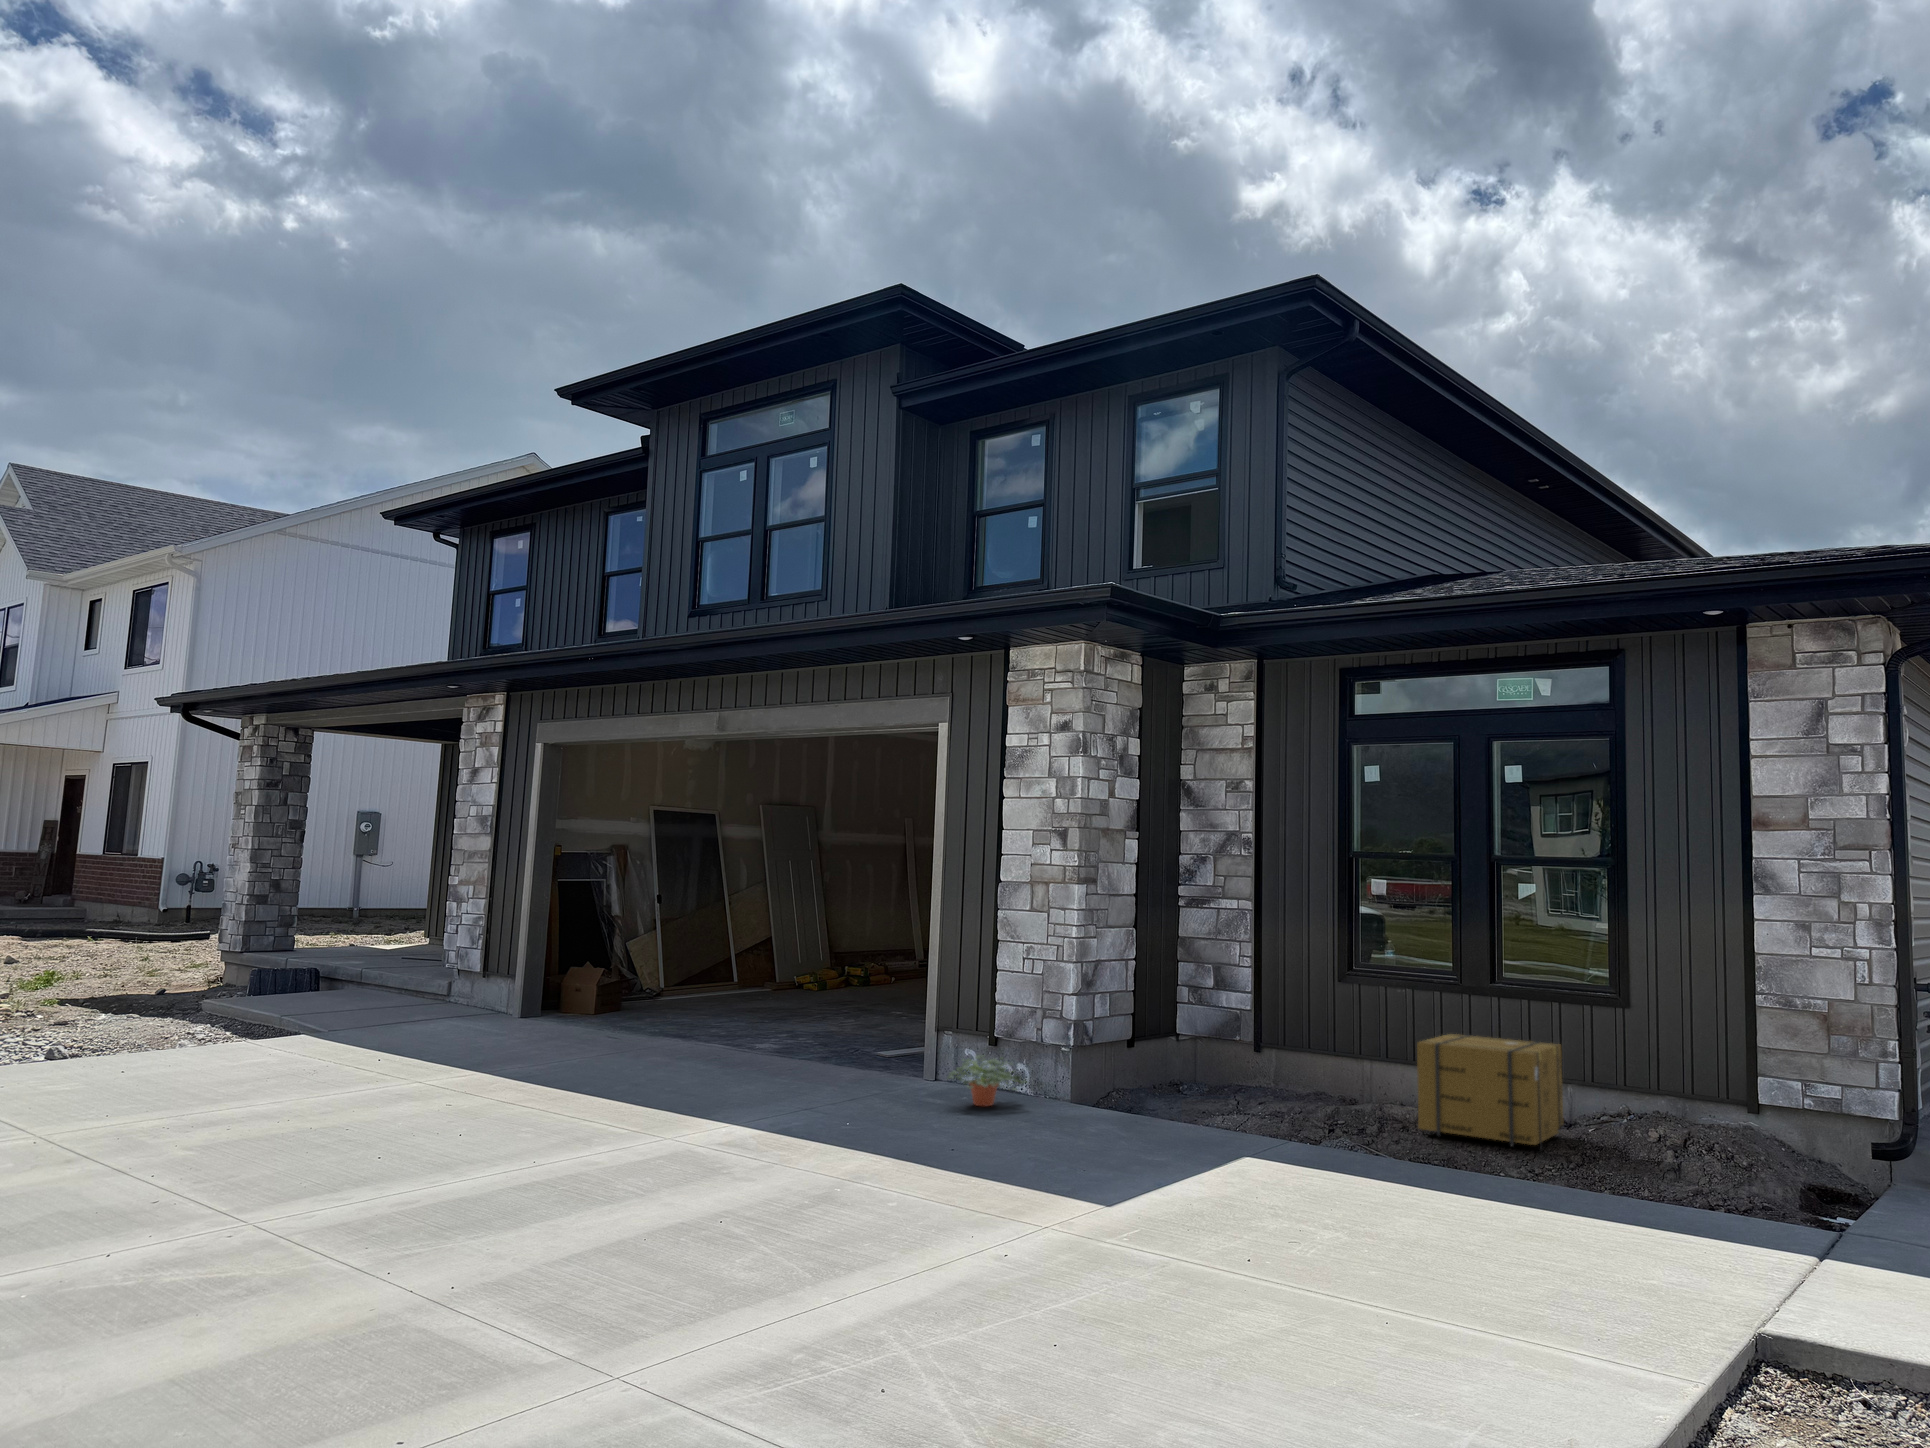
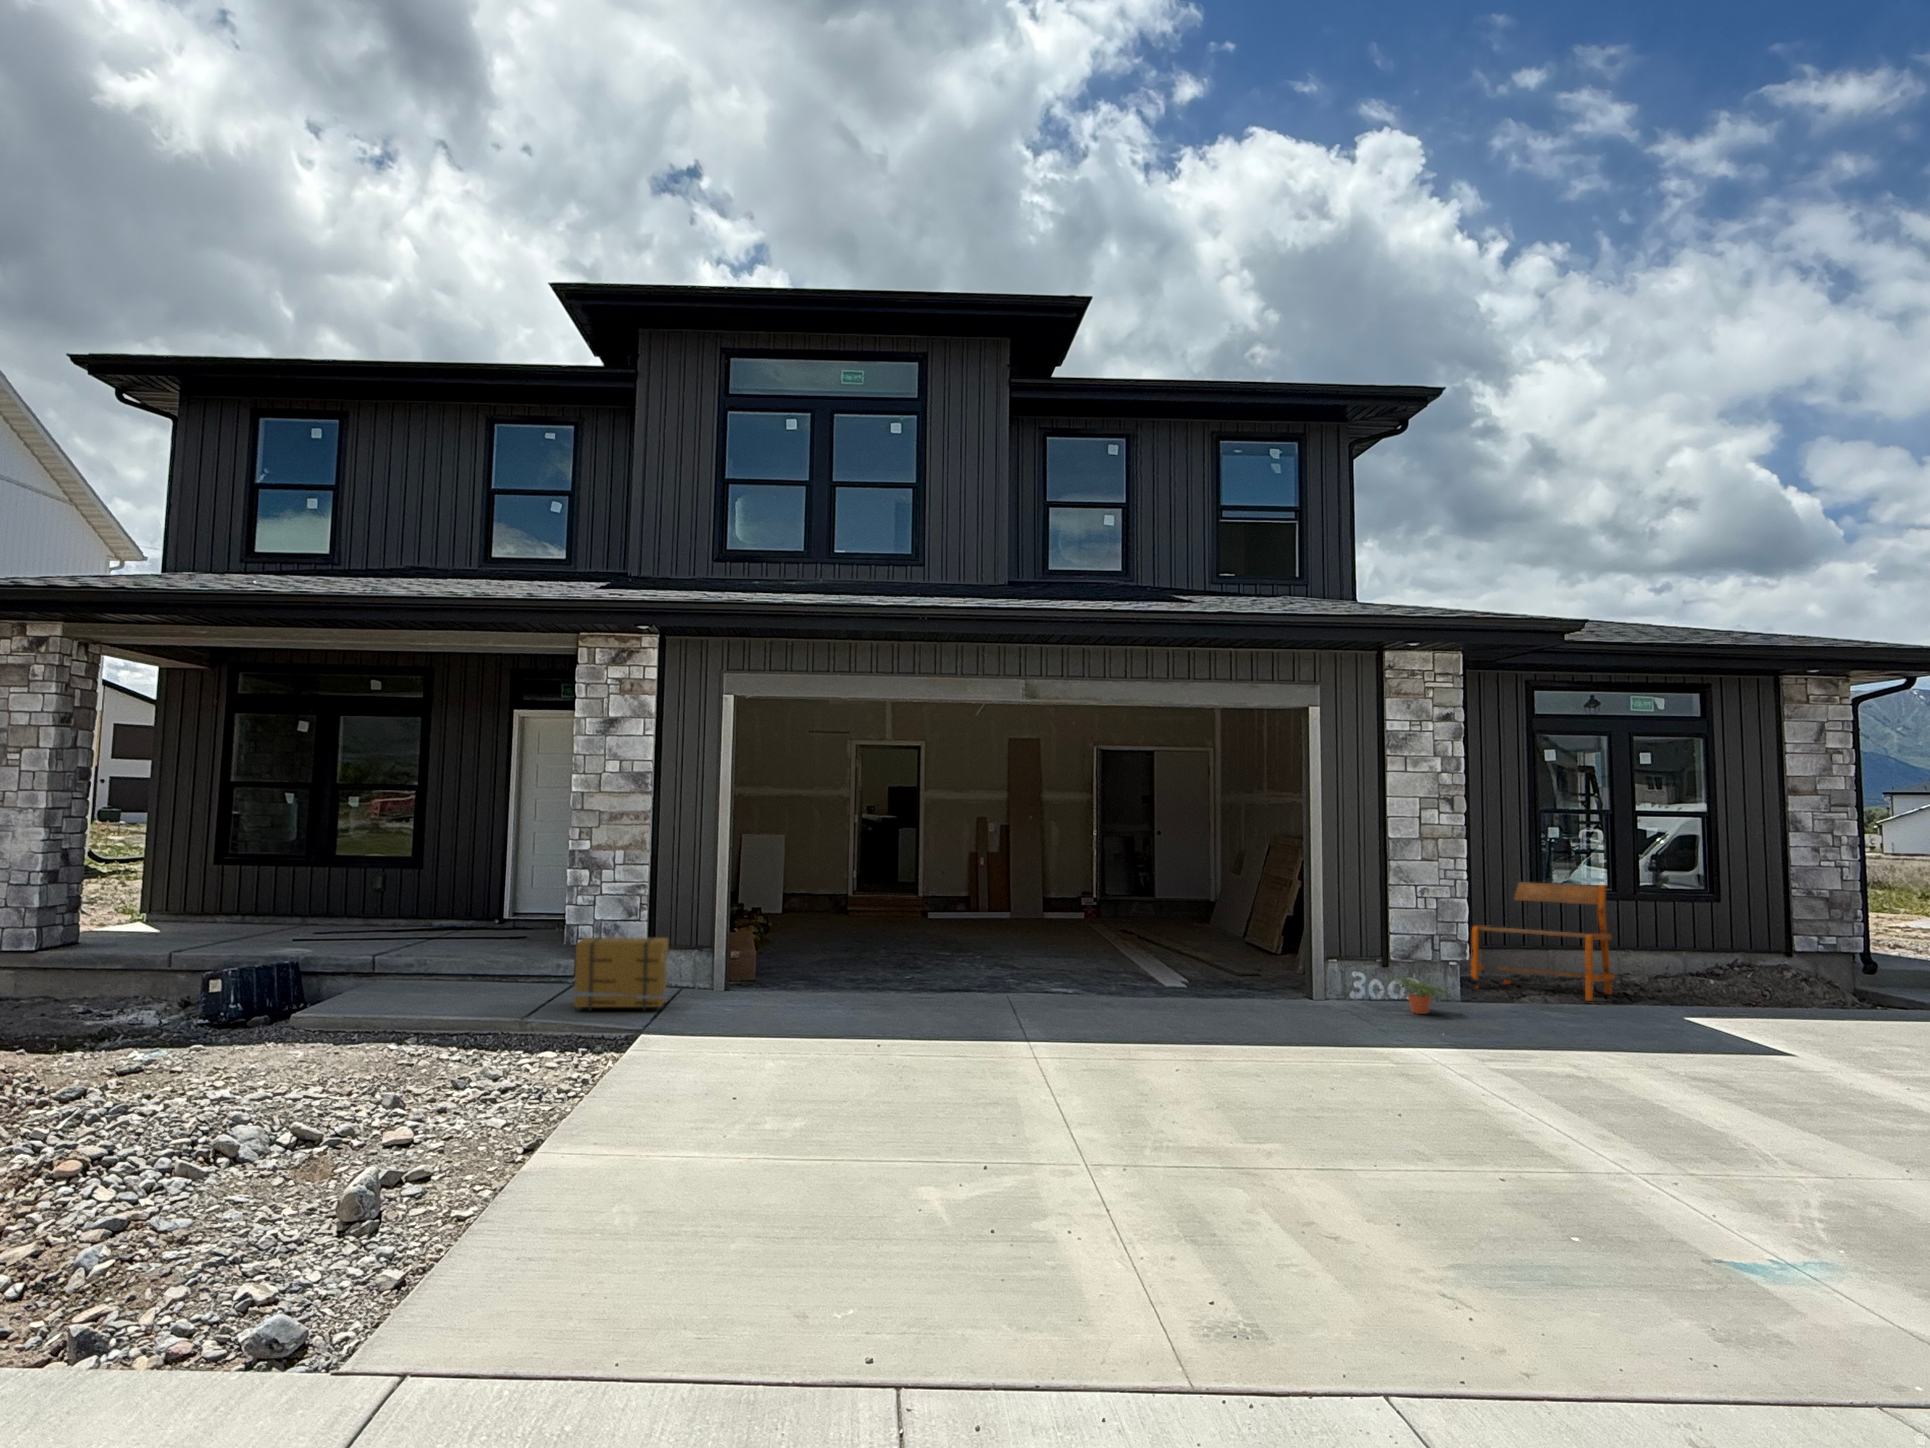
bench: none [1246,951,1385,1127] -> present [1471,882,1615,1001]
cardboard box: present [1417,1034,1563,1146] -> present [574,937,670,1009]

